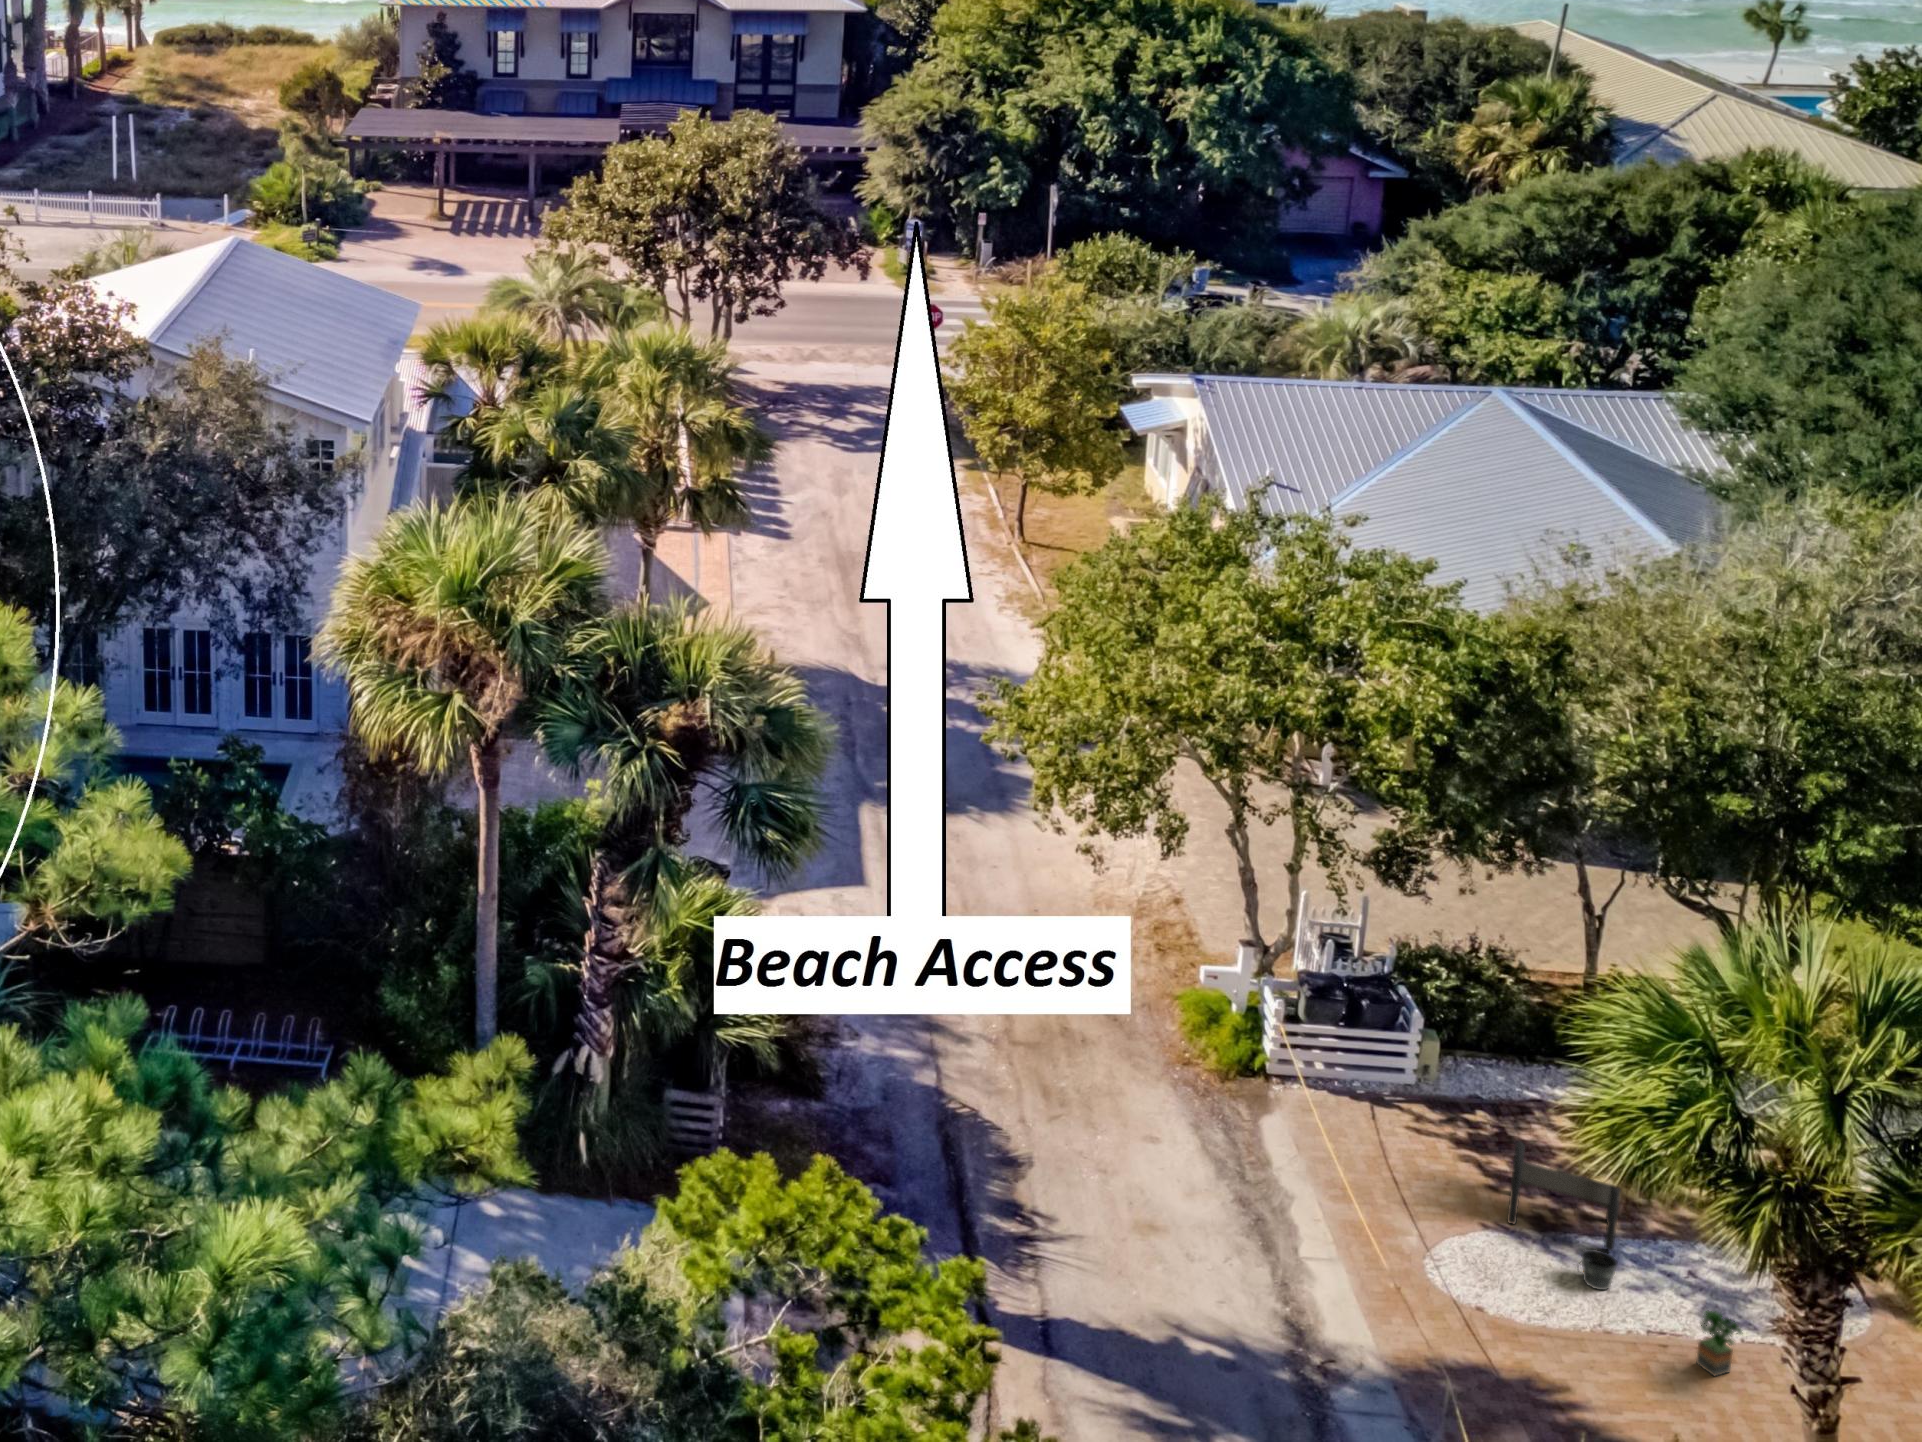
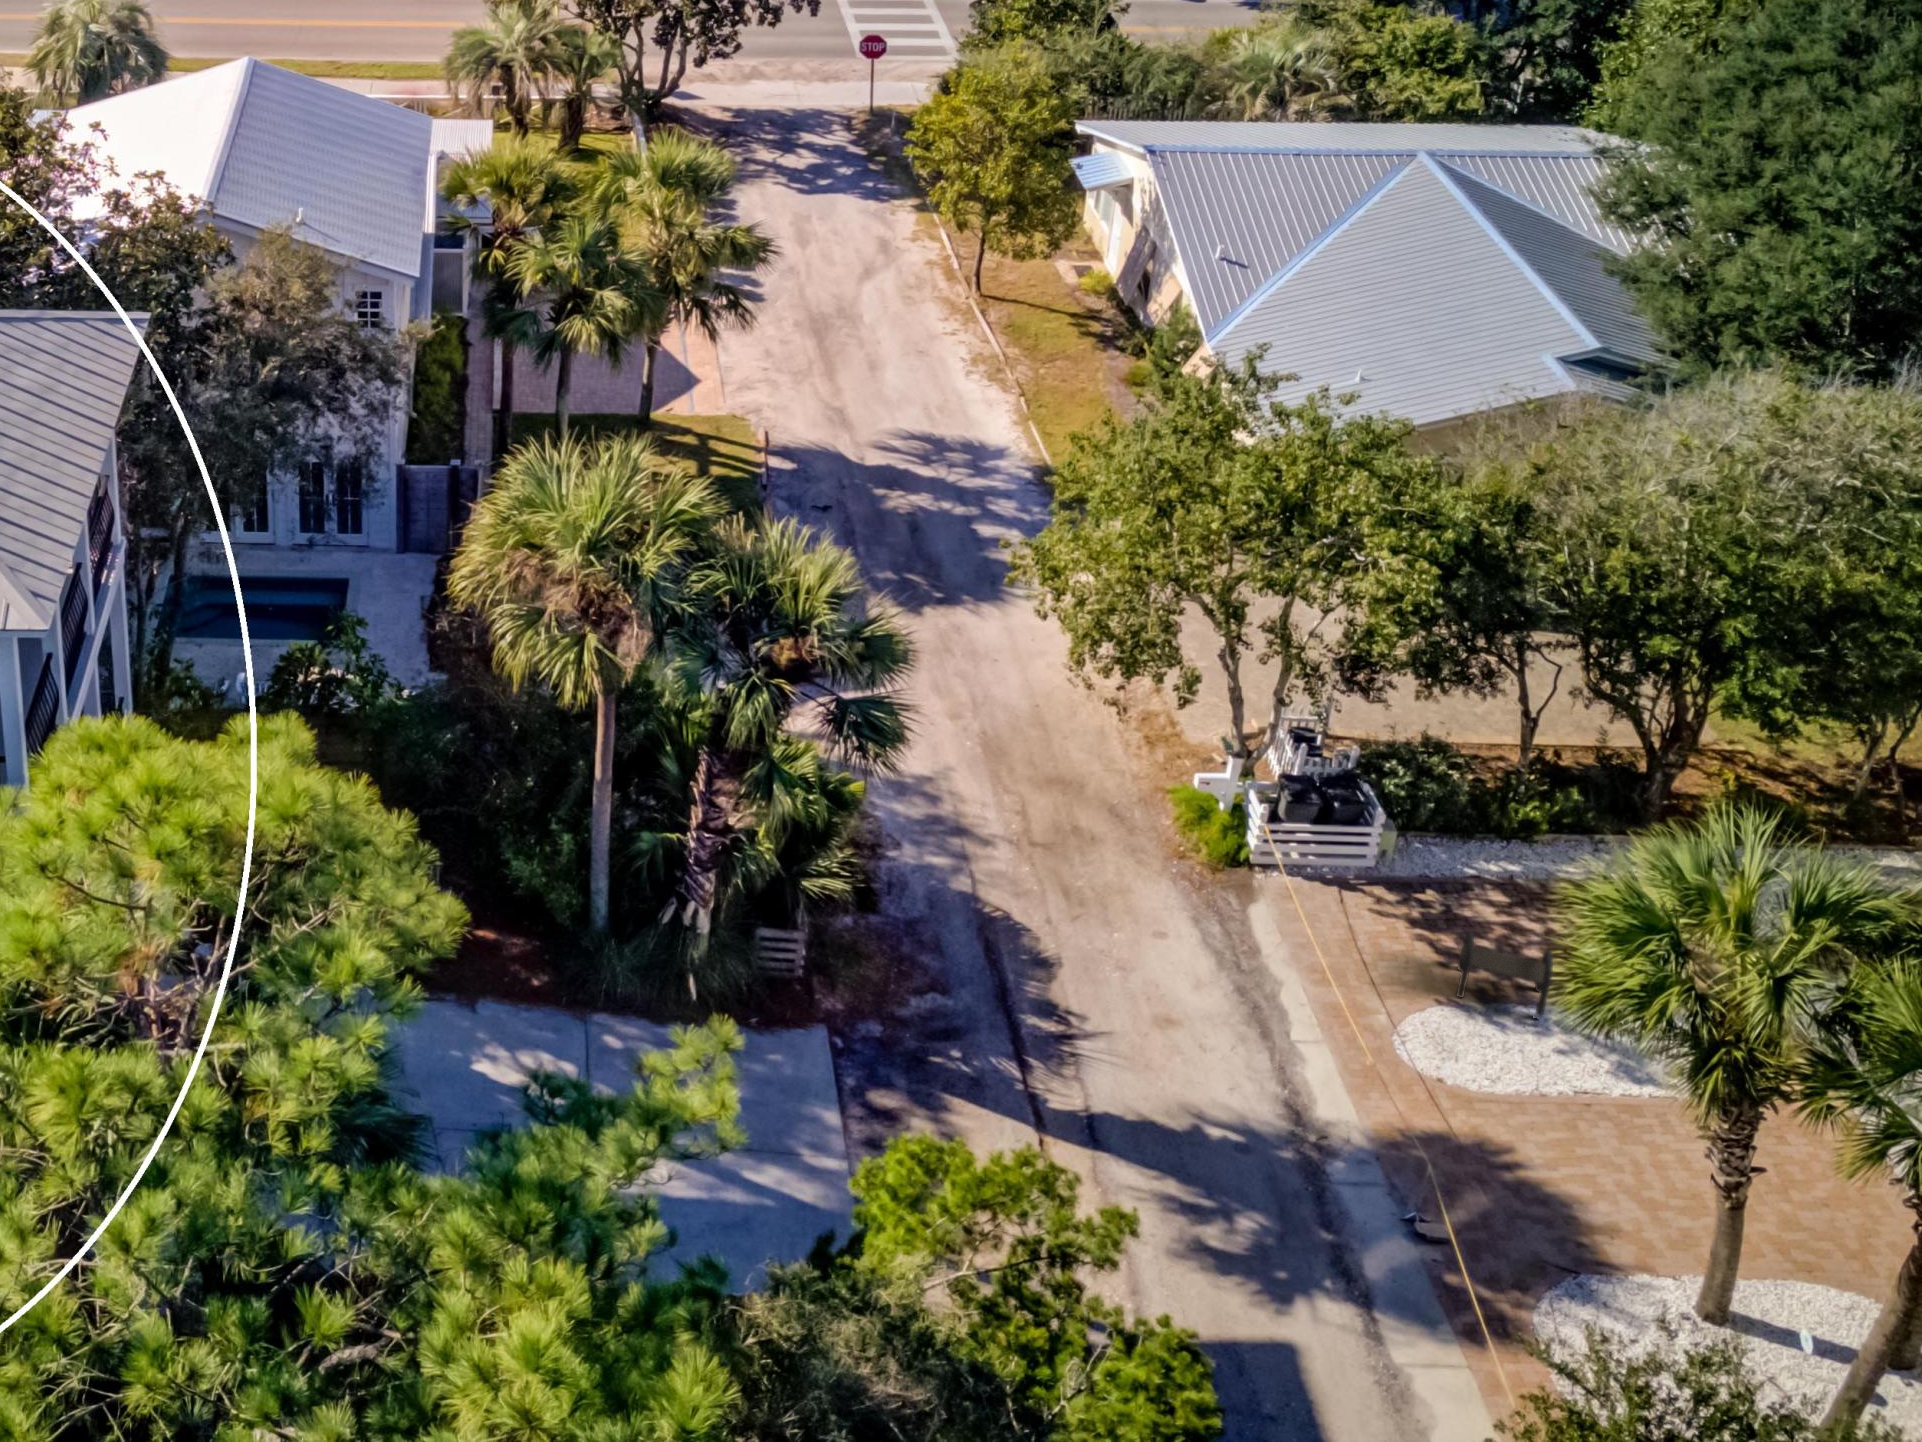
bucket: present [1579,1249,1618,1290] -> none [1515,1022,1549,1055]
potted tree: present [1696,1311,1742,1376] -> none [1611,1077,1652,1128]

